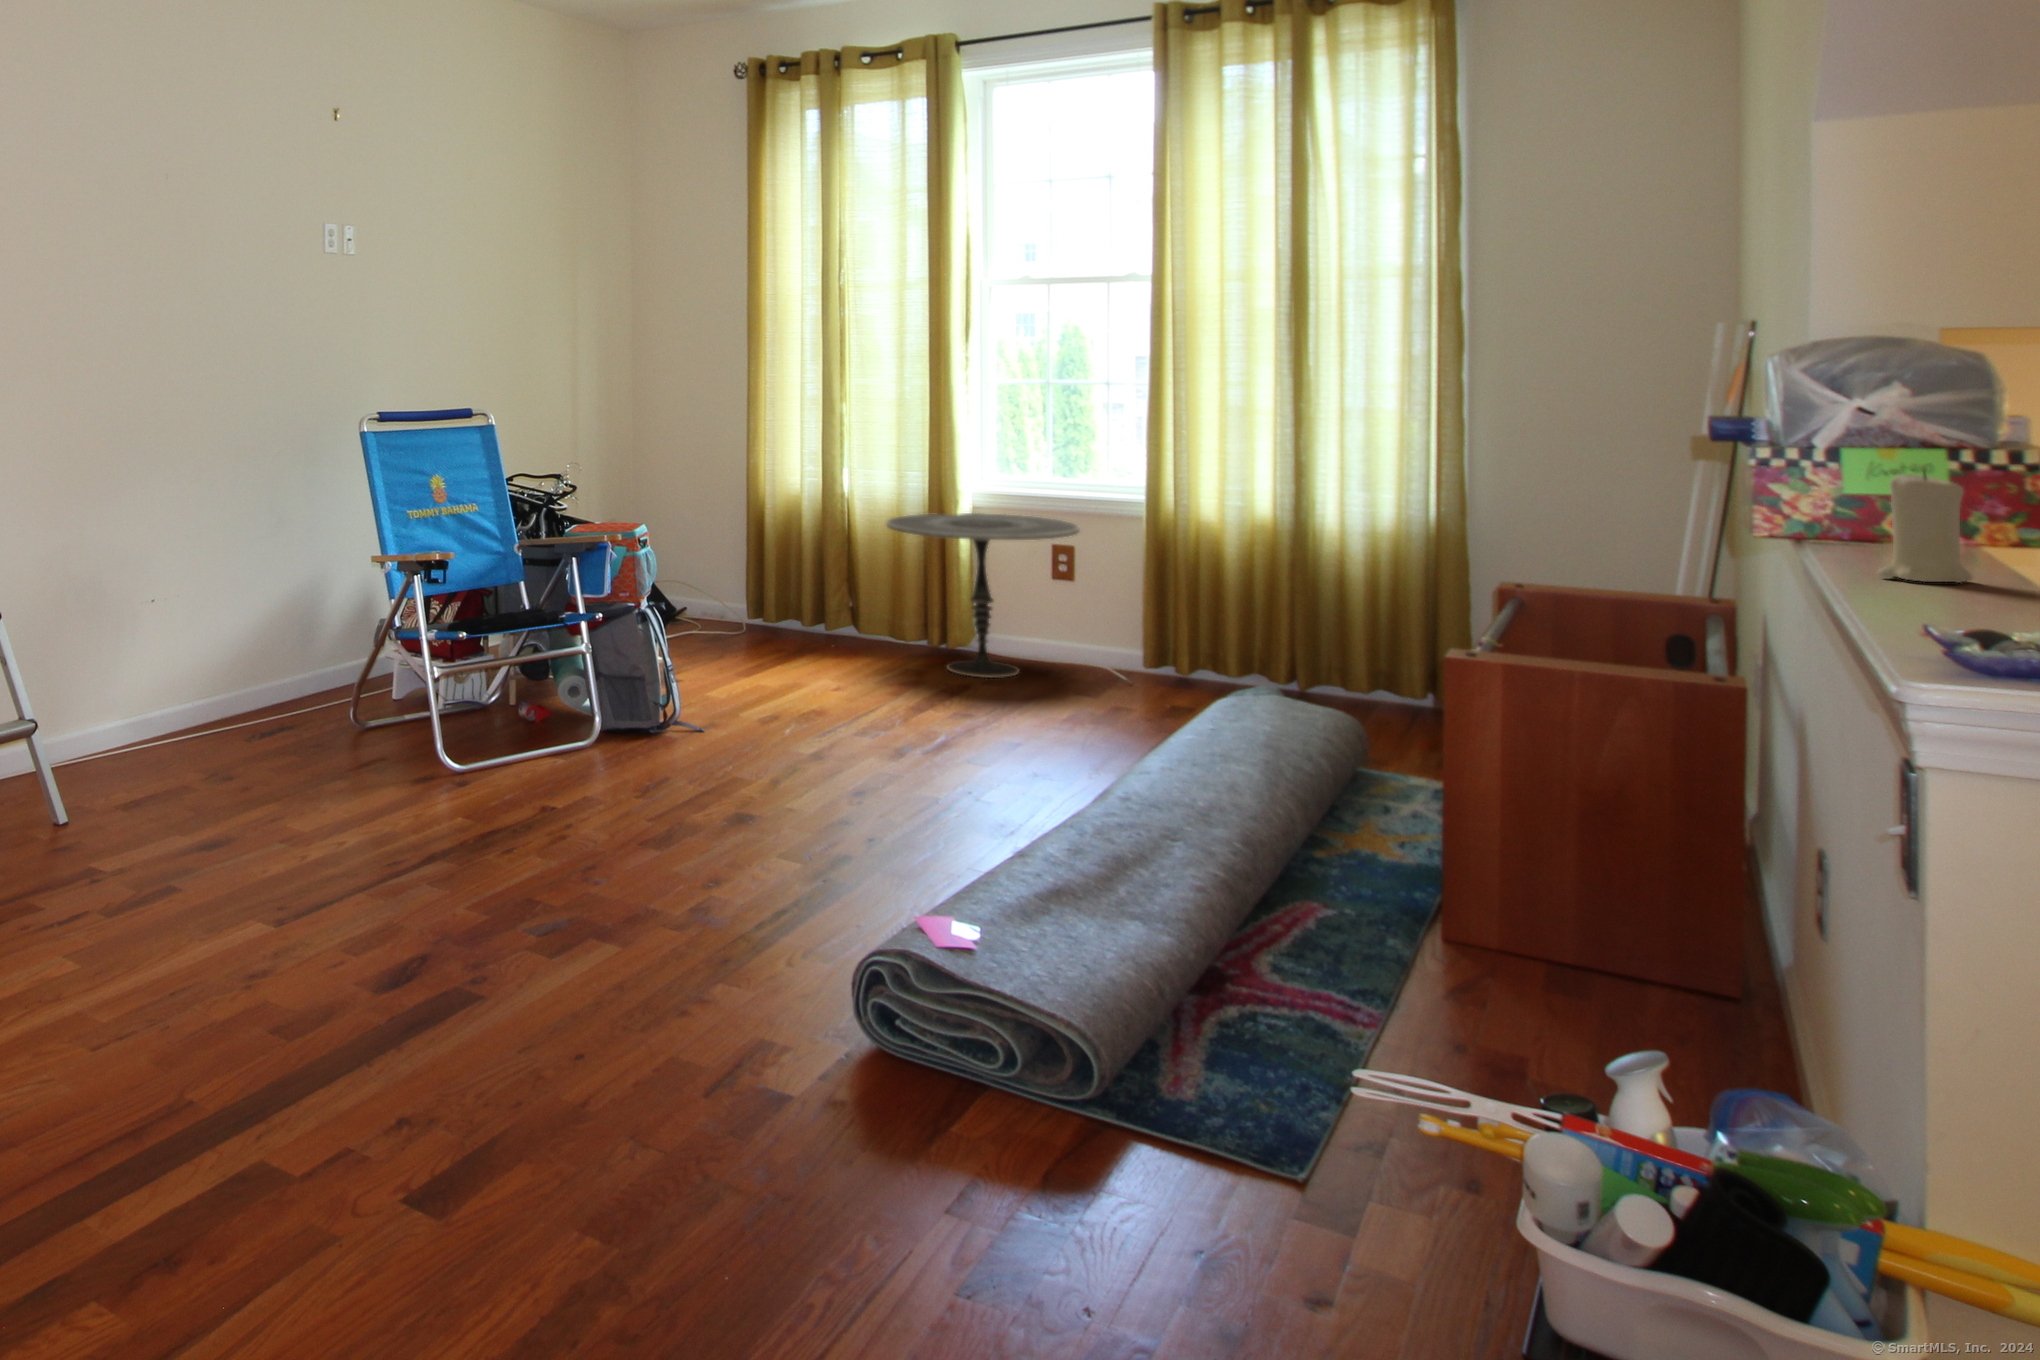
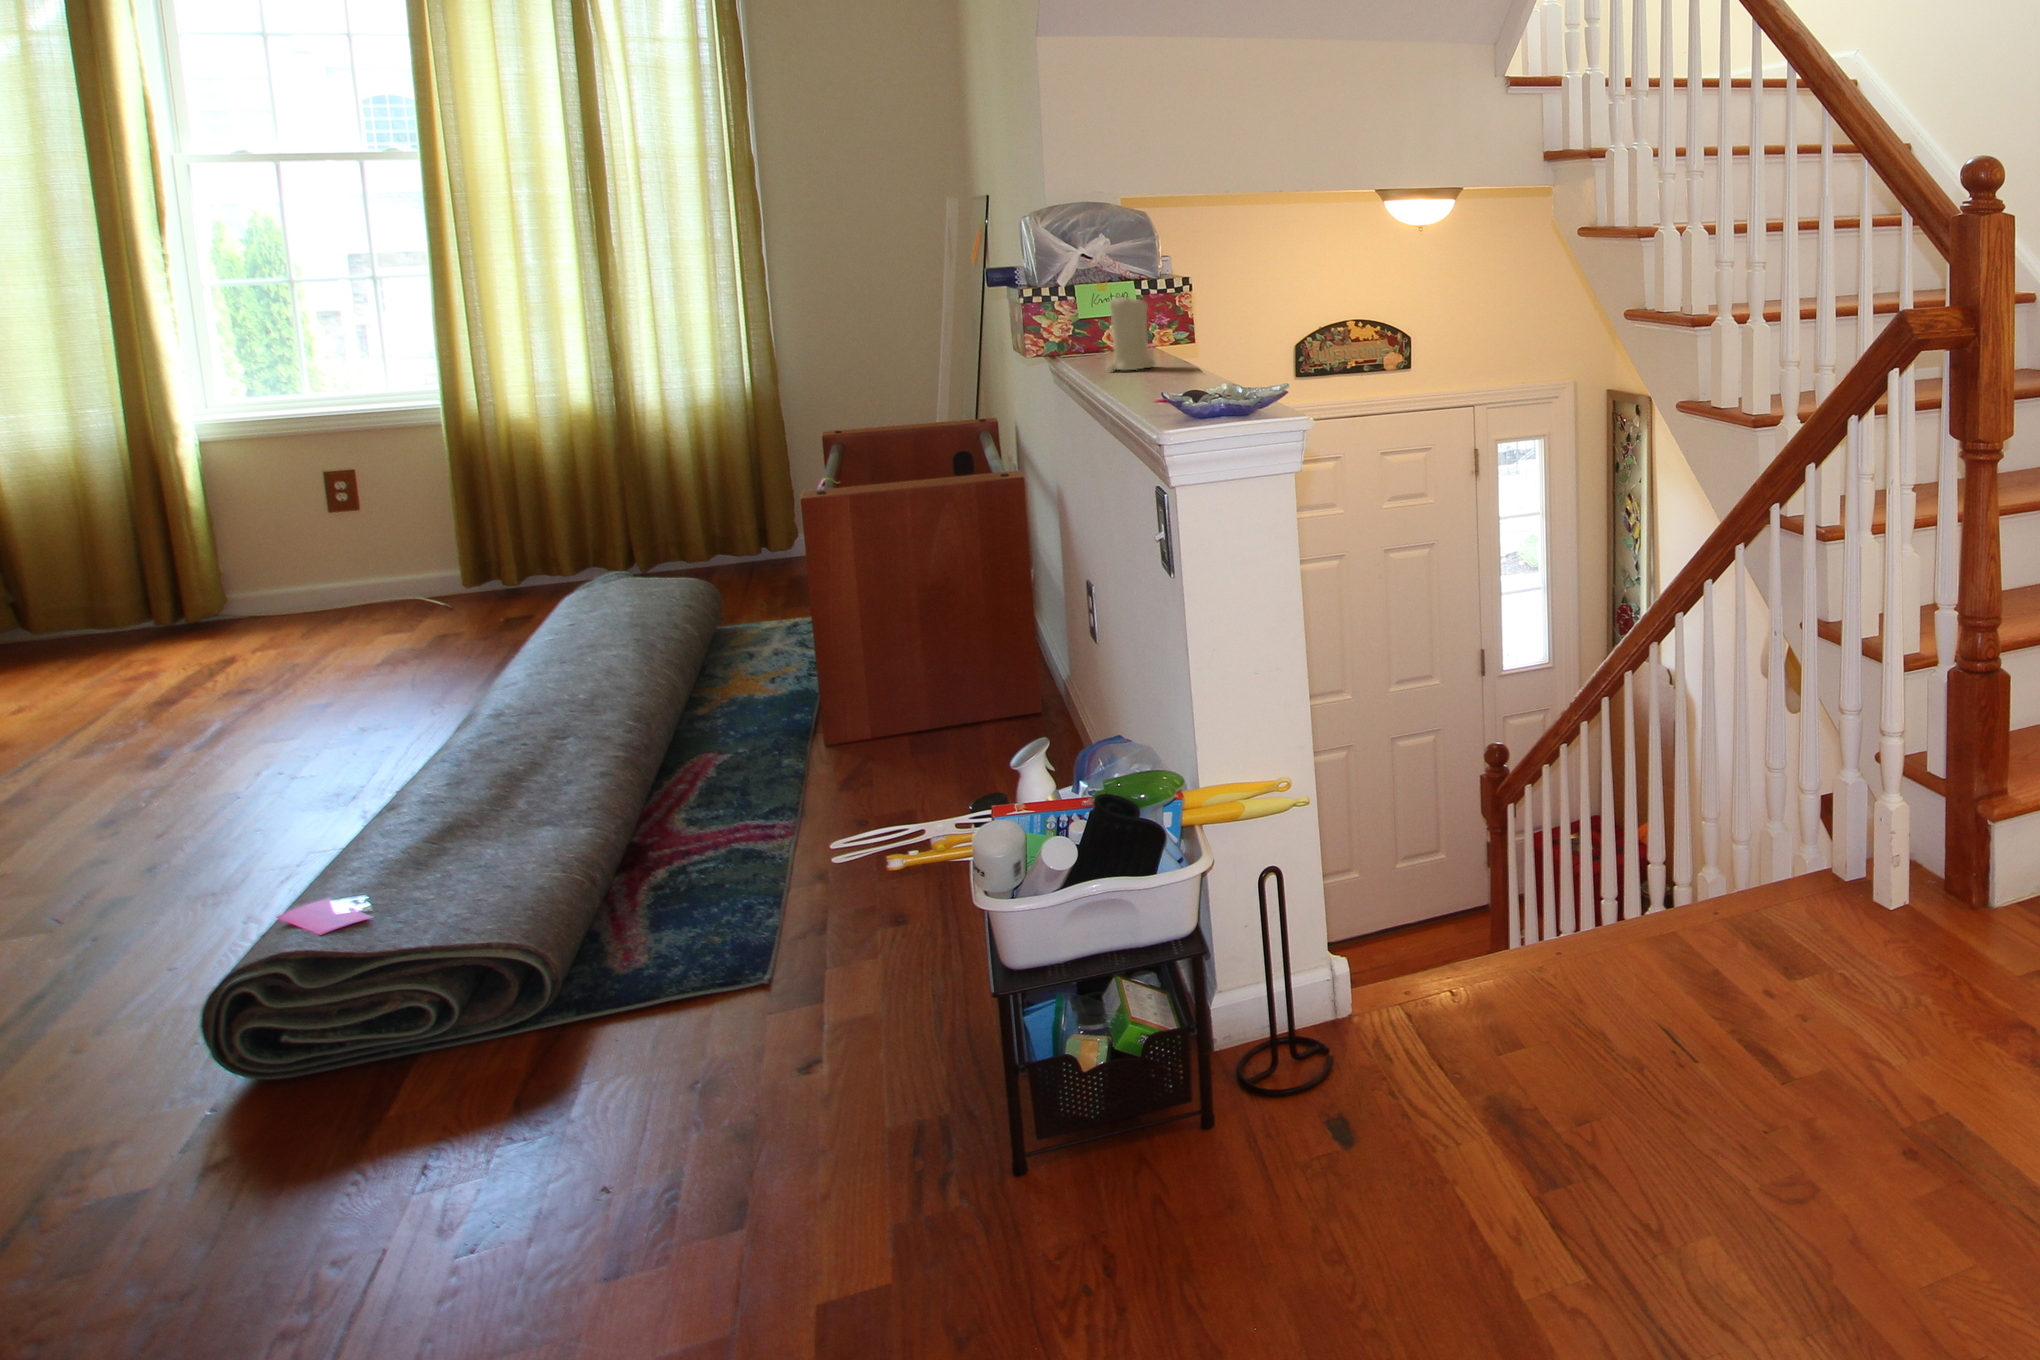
side table: present [886,513,1080,678] -> none [52,443,363,655]

